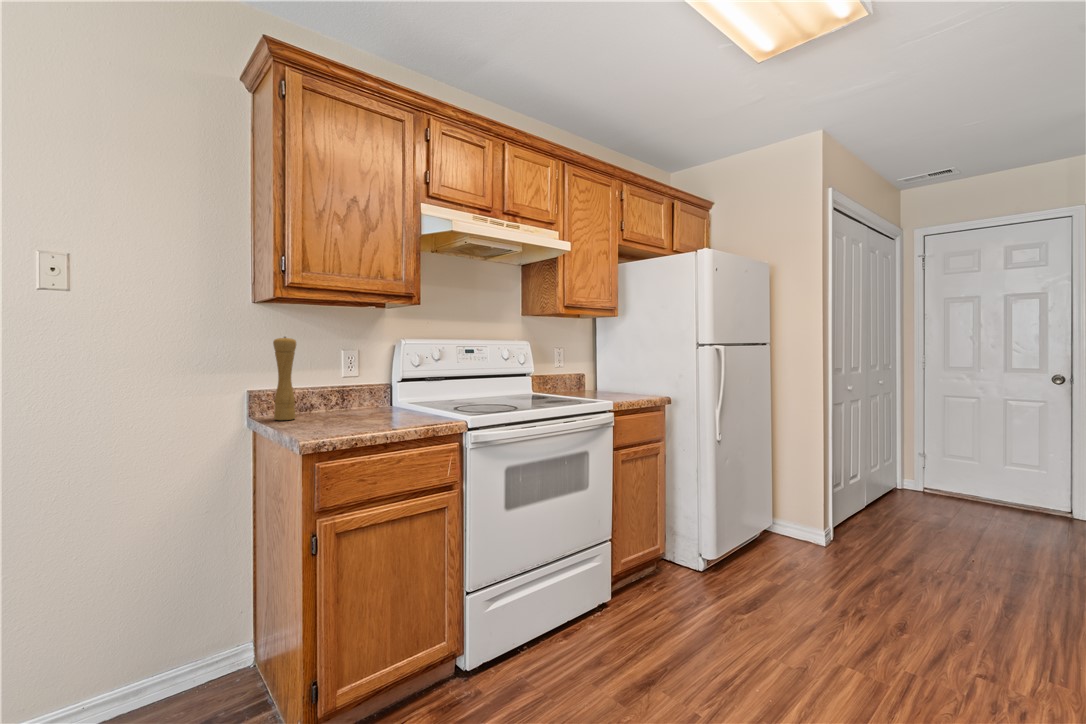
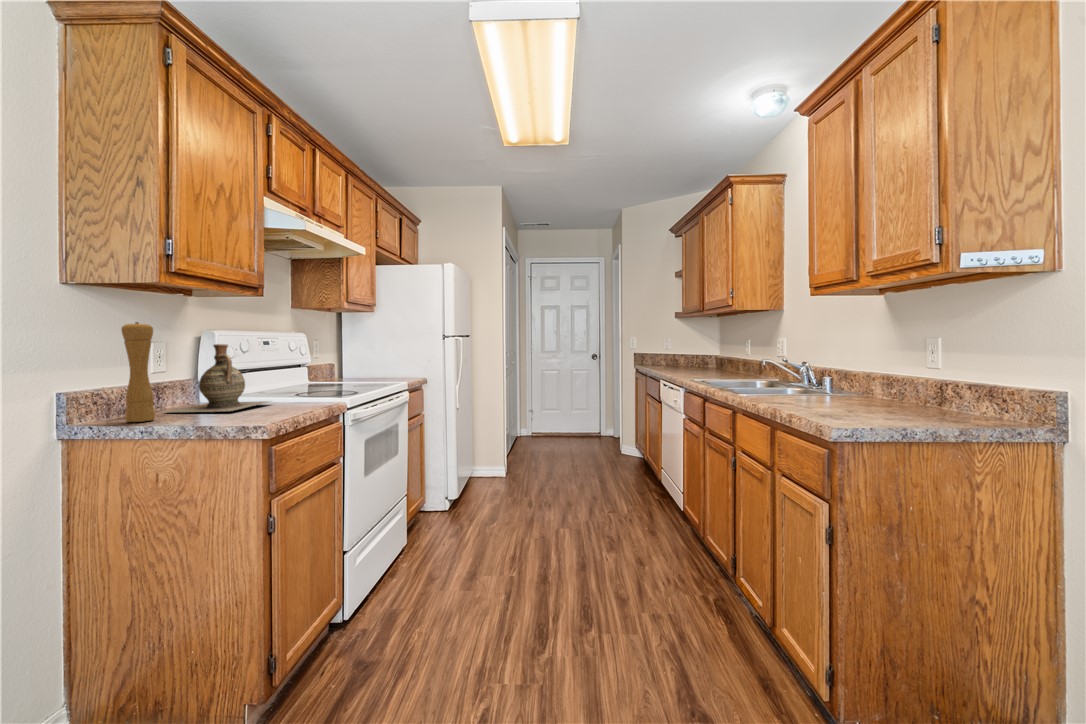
ceramic jug: none [324,355,406,419] -> present [167,344,268,413]

